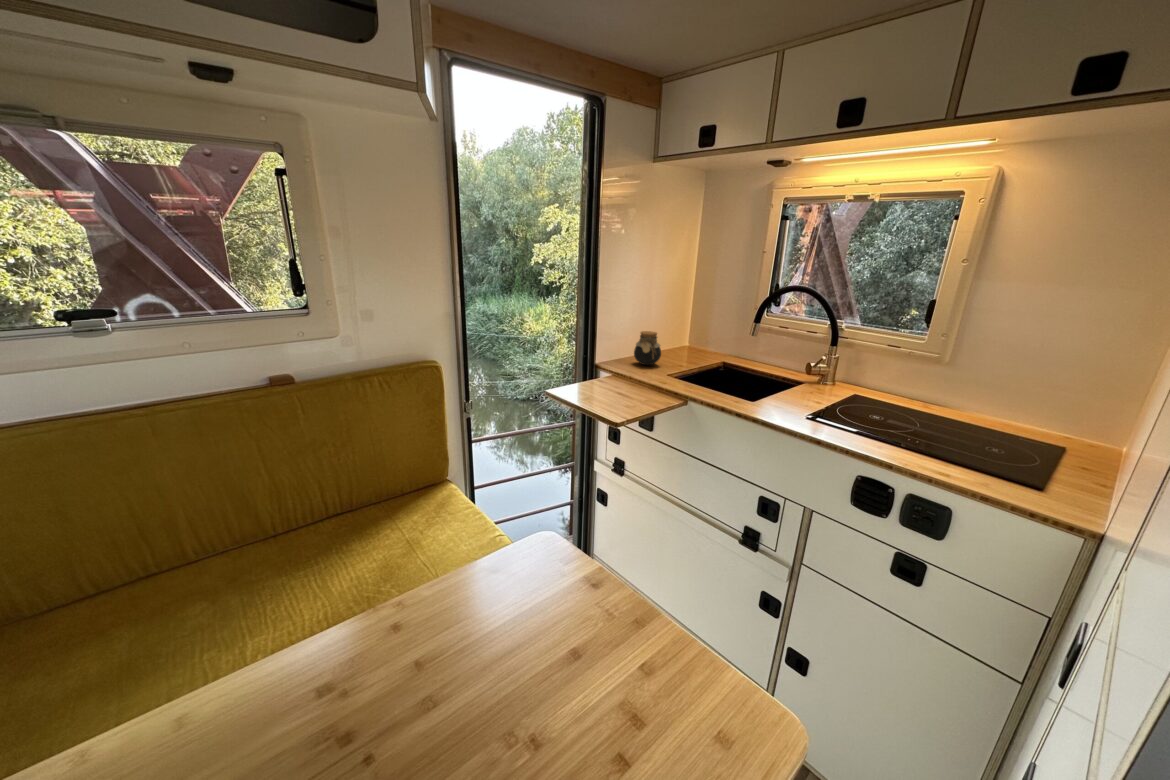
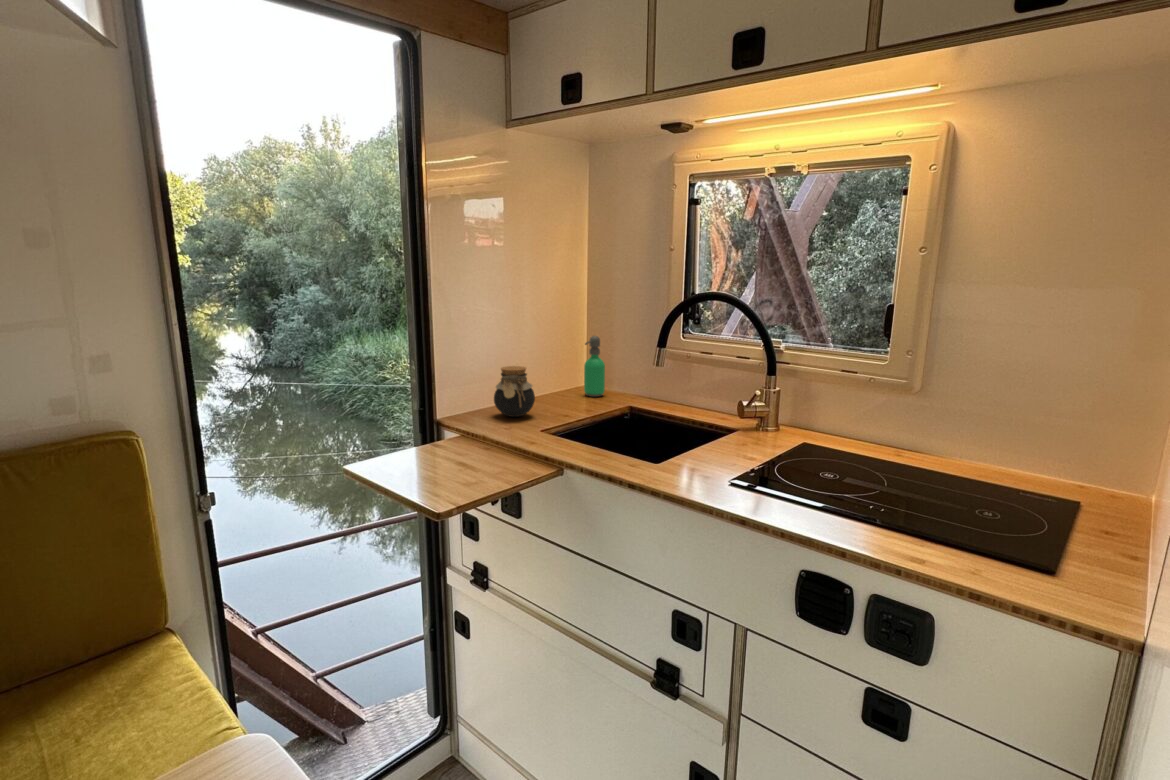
soap dispenser: none [688,312,705,354] -> present [584,336,605,397]

